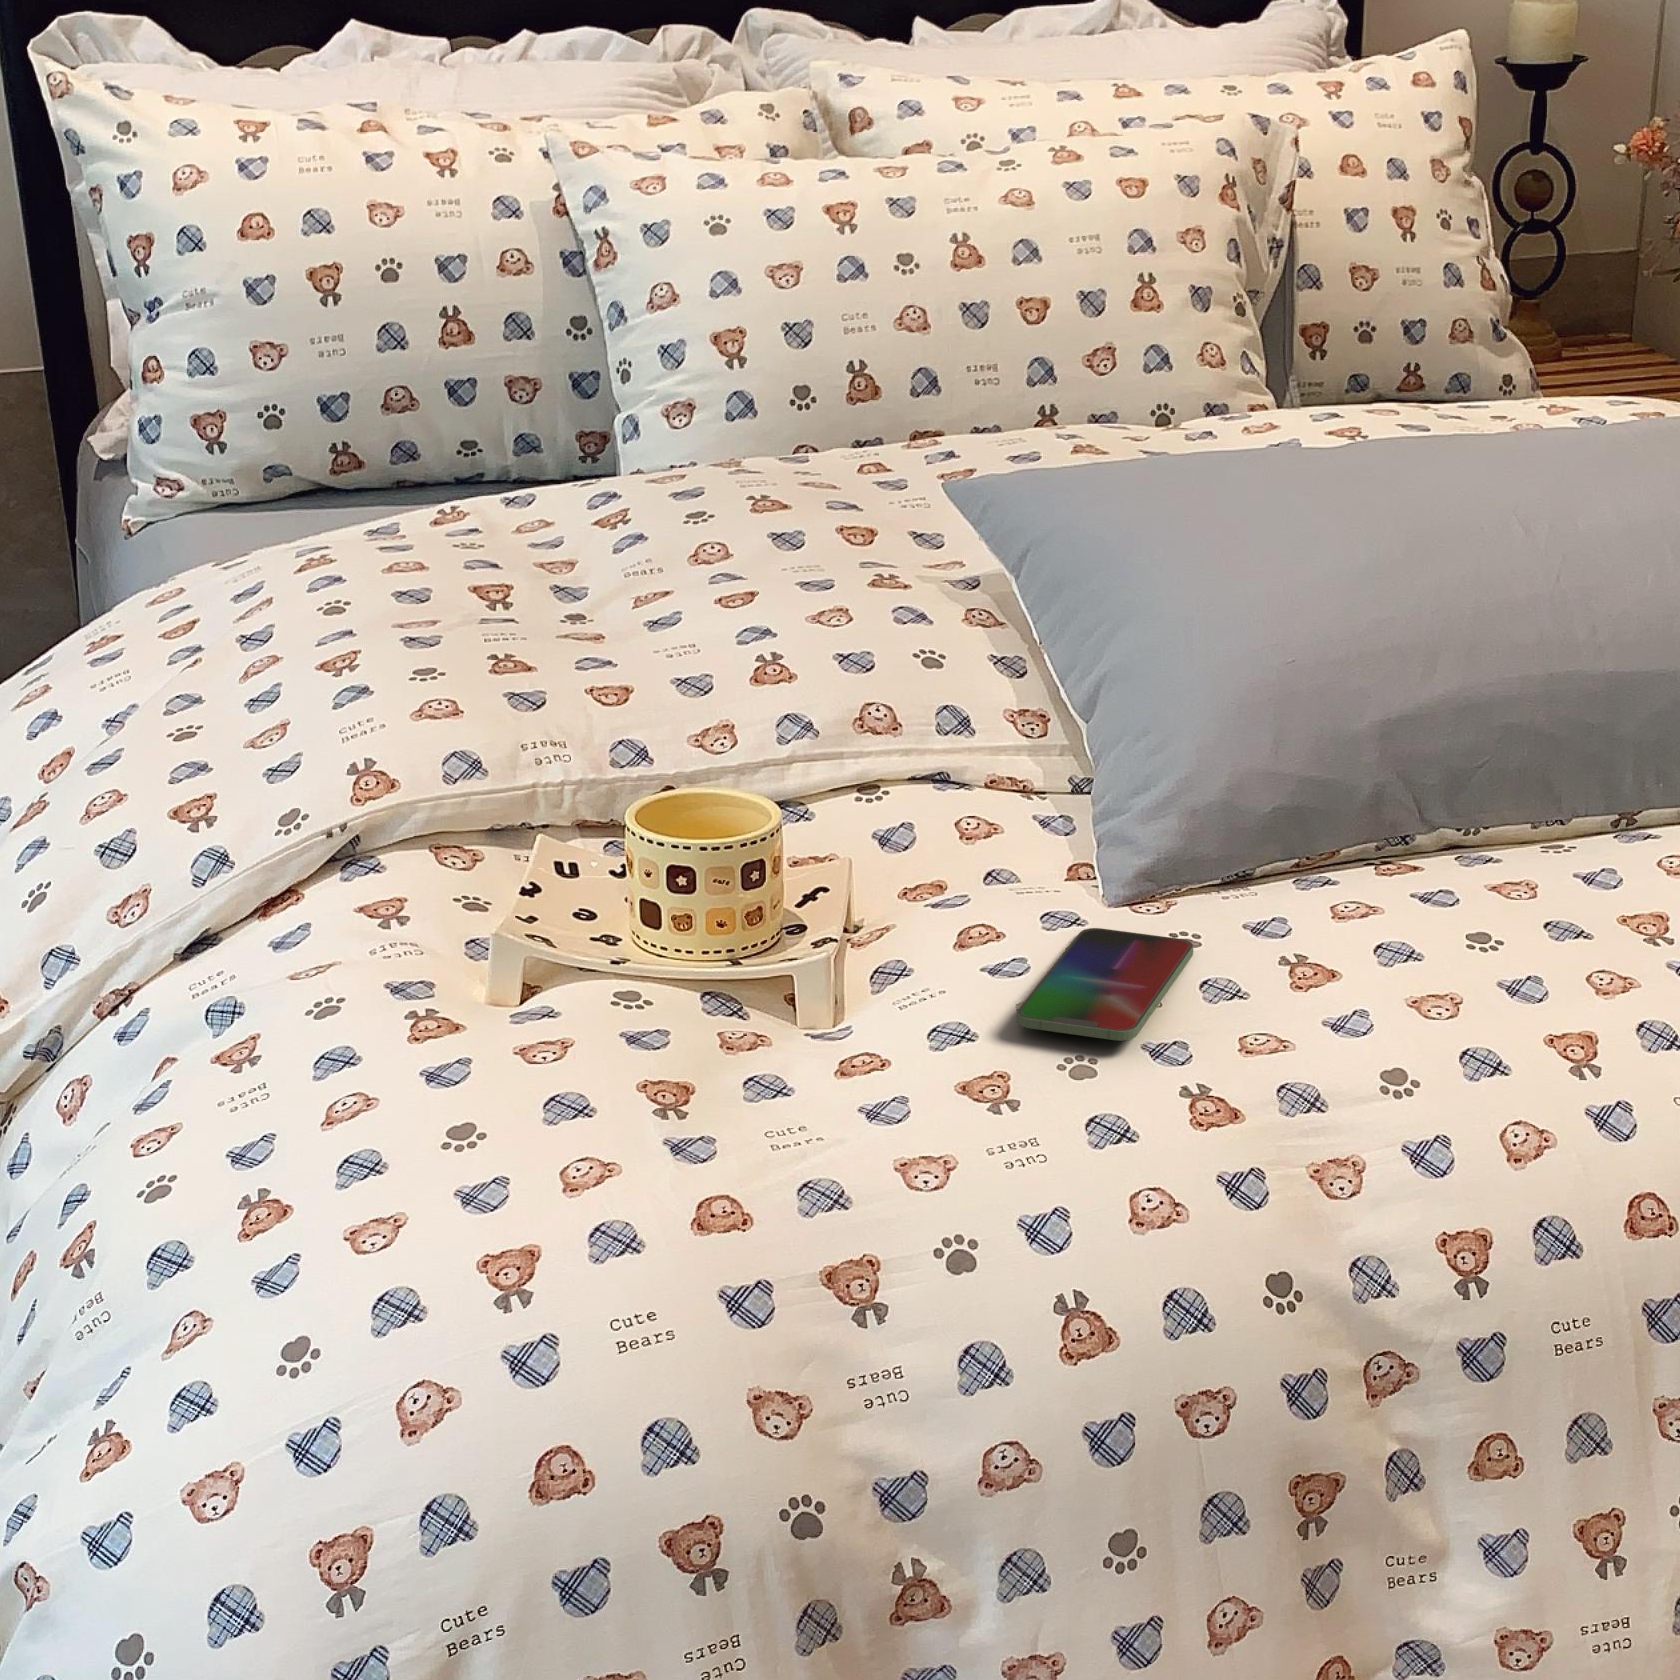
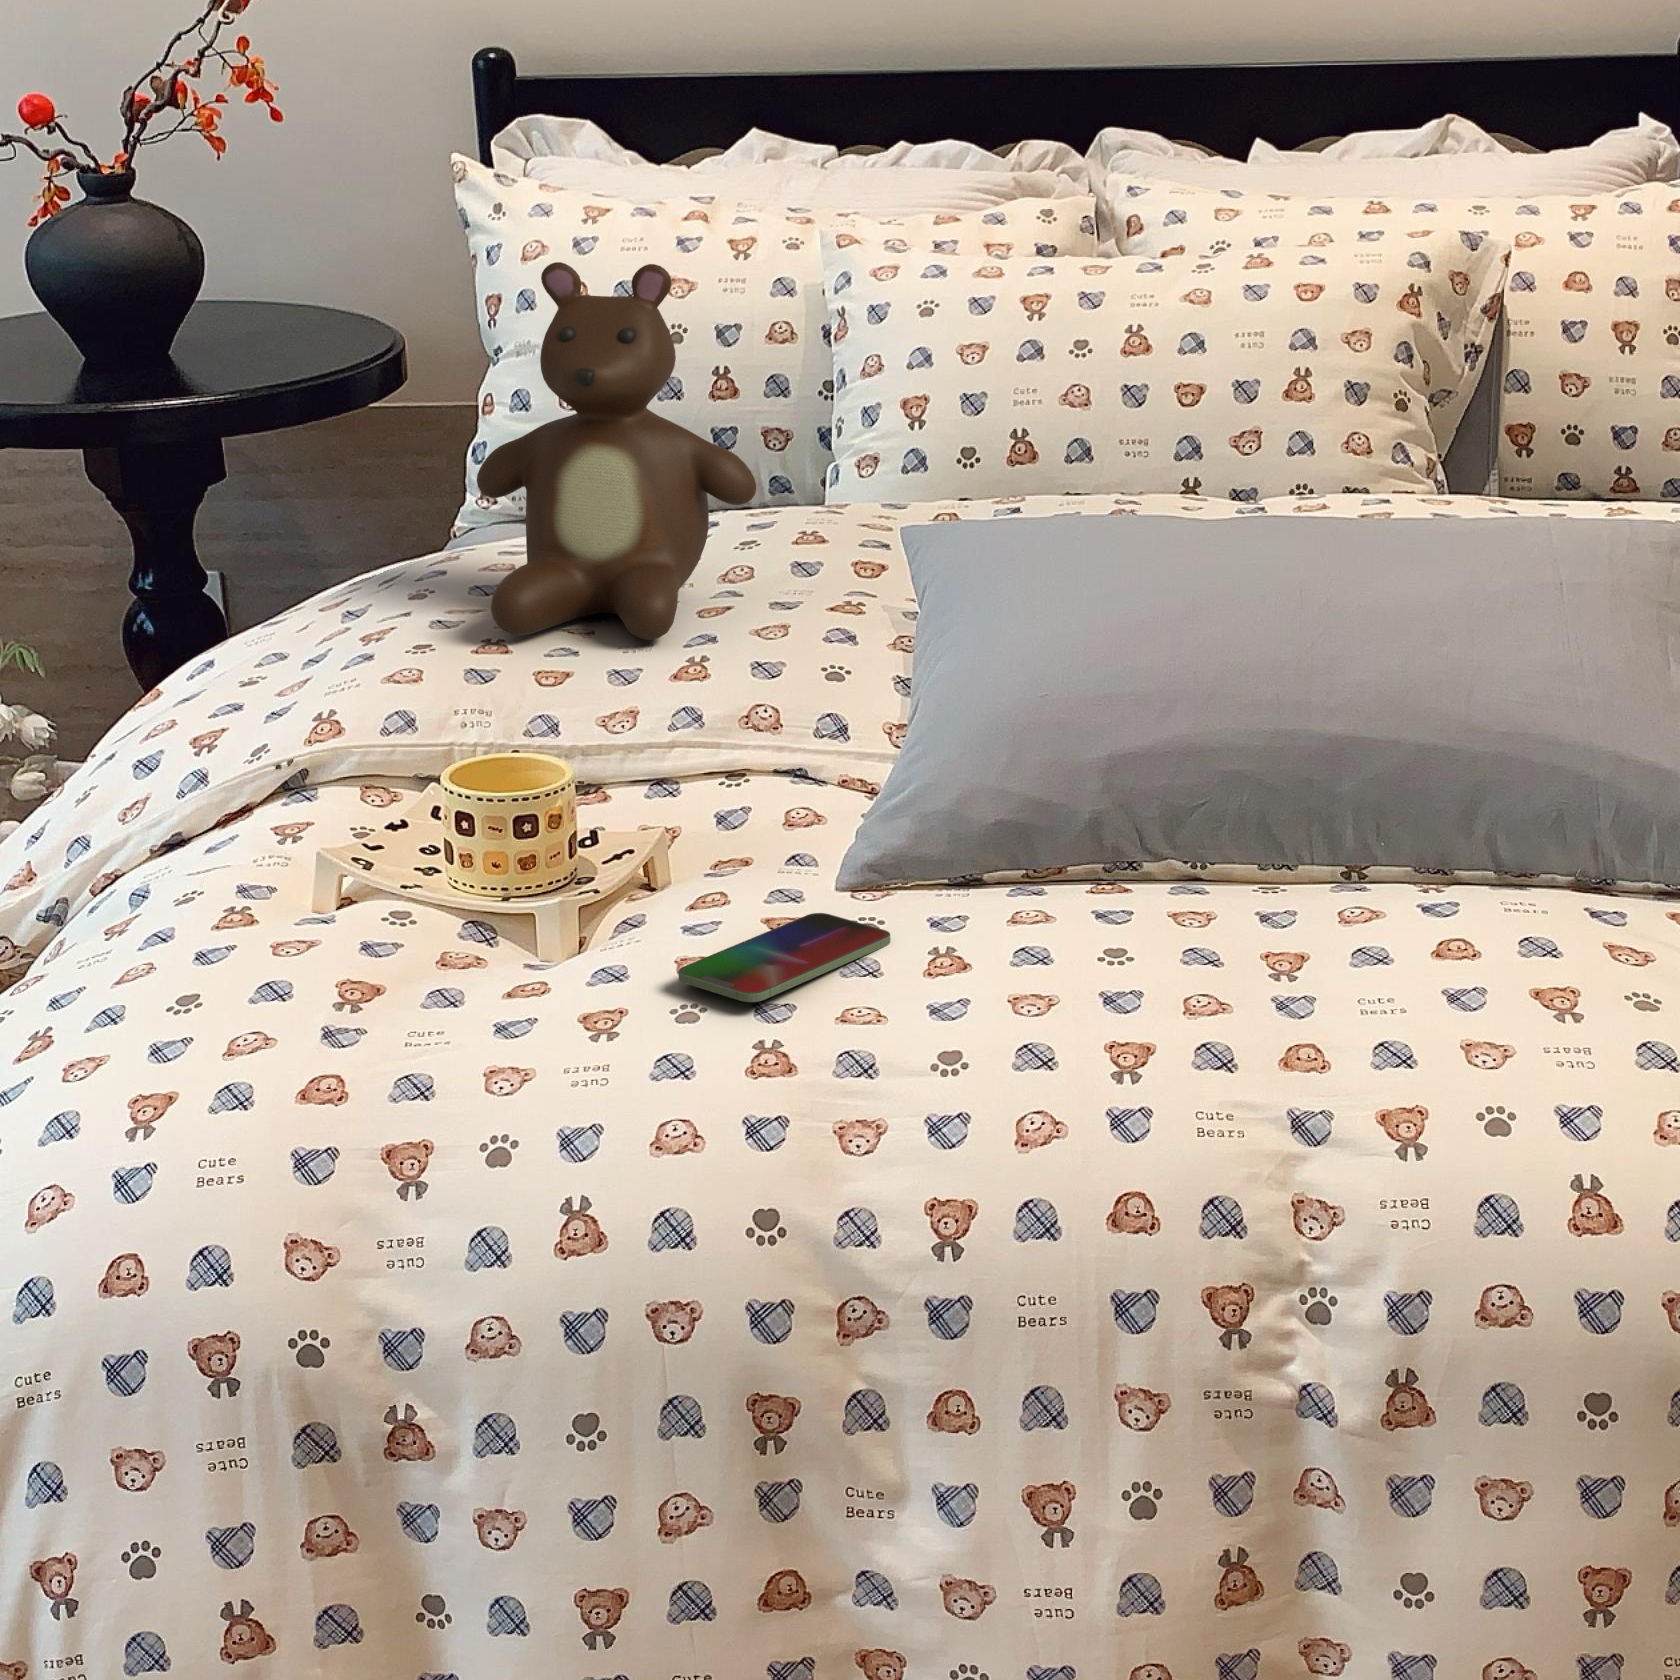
teddy bear: none [386,185,727,643] -> present [477,262,756,640]

